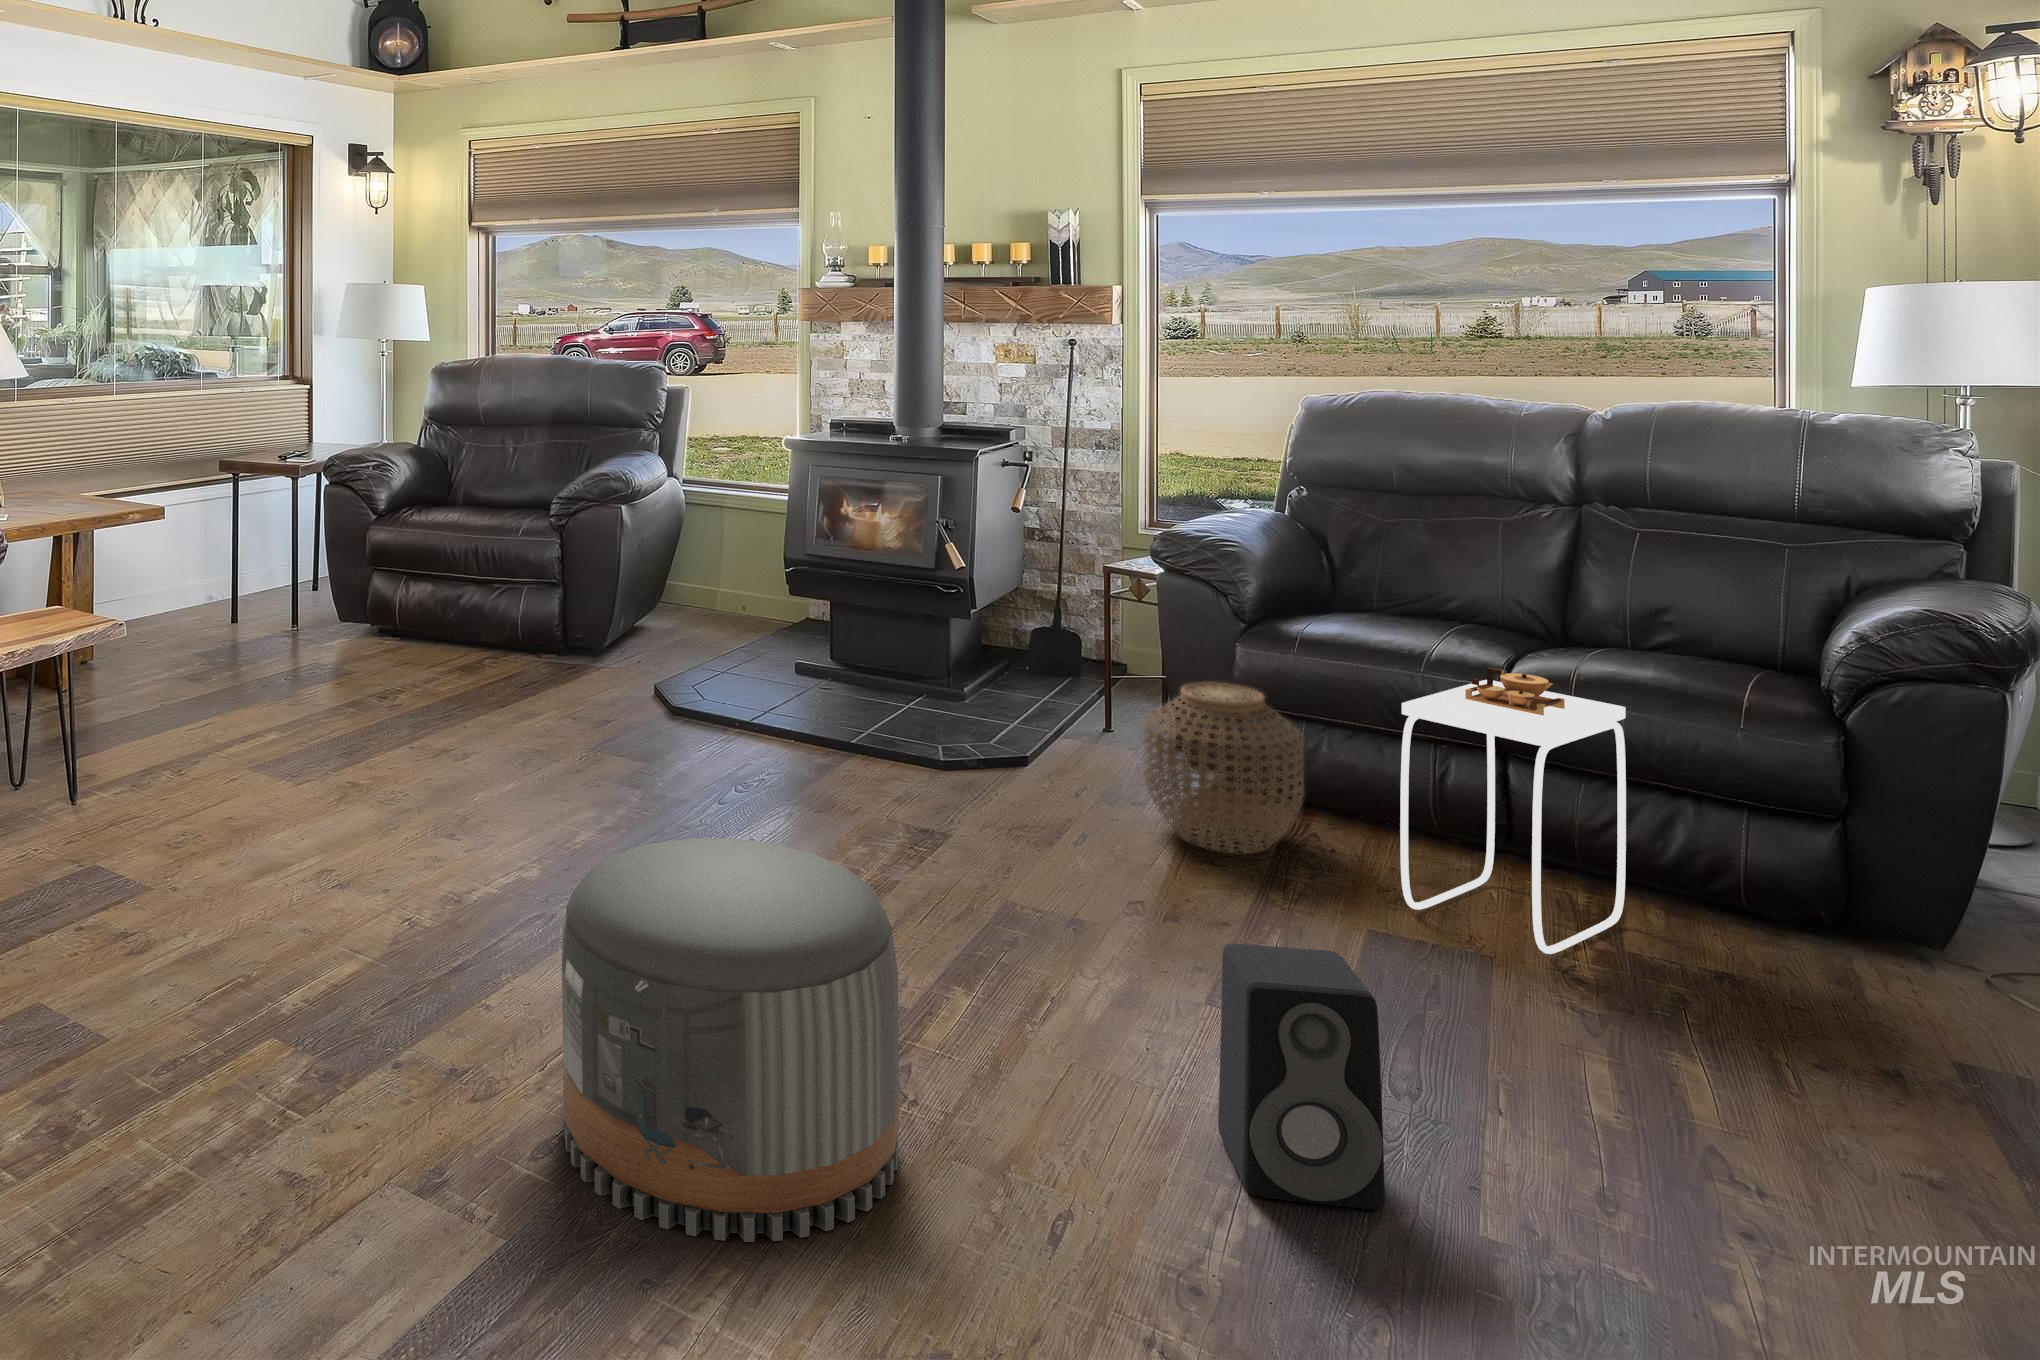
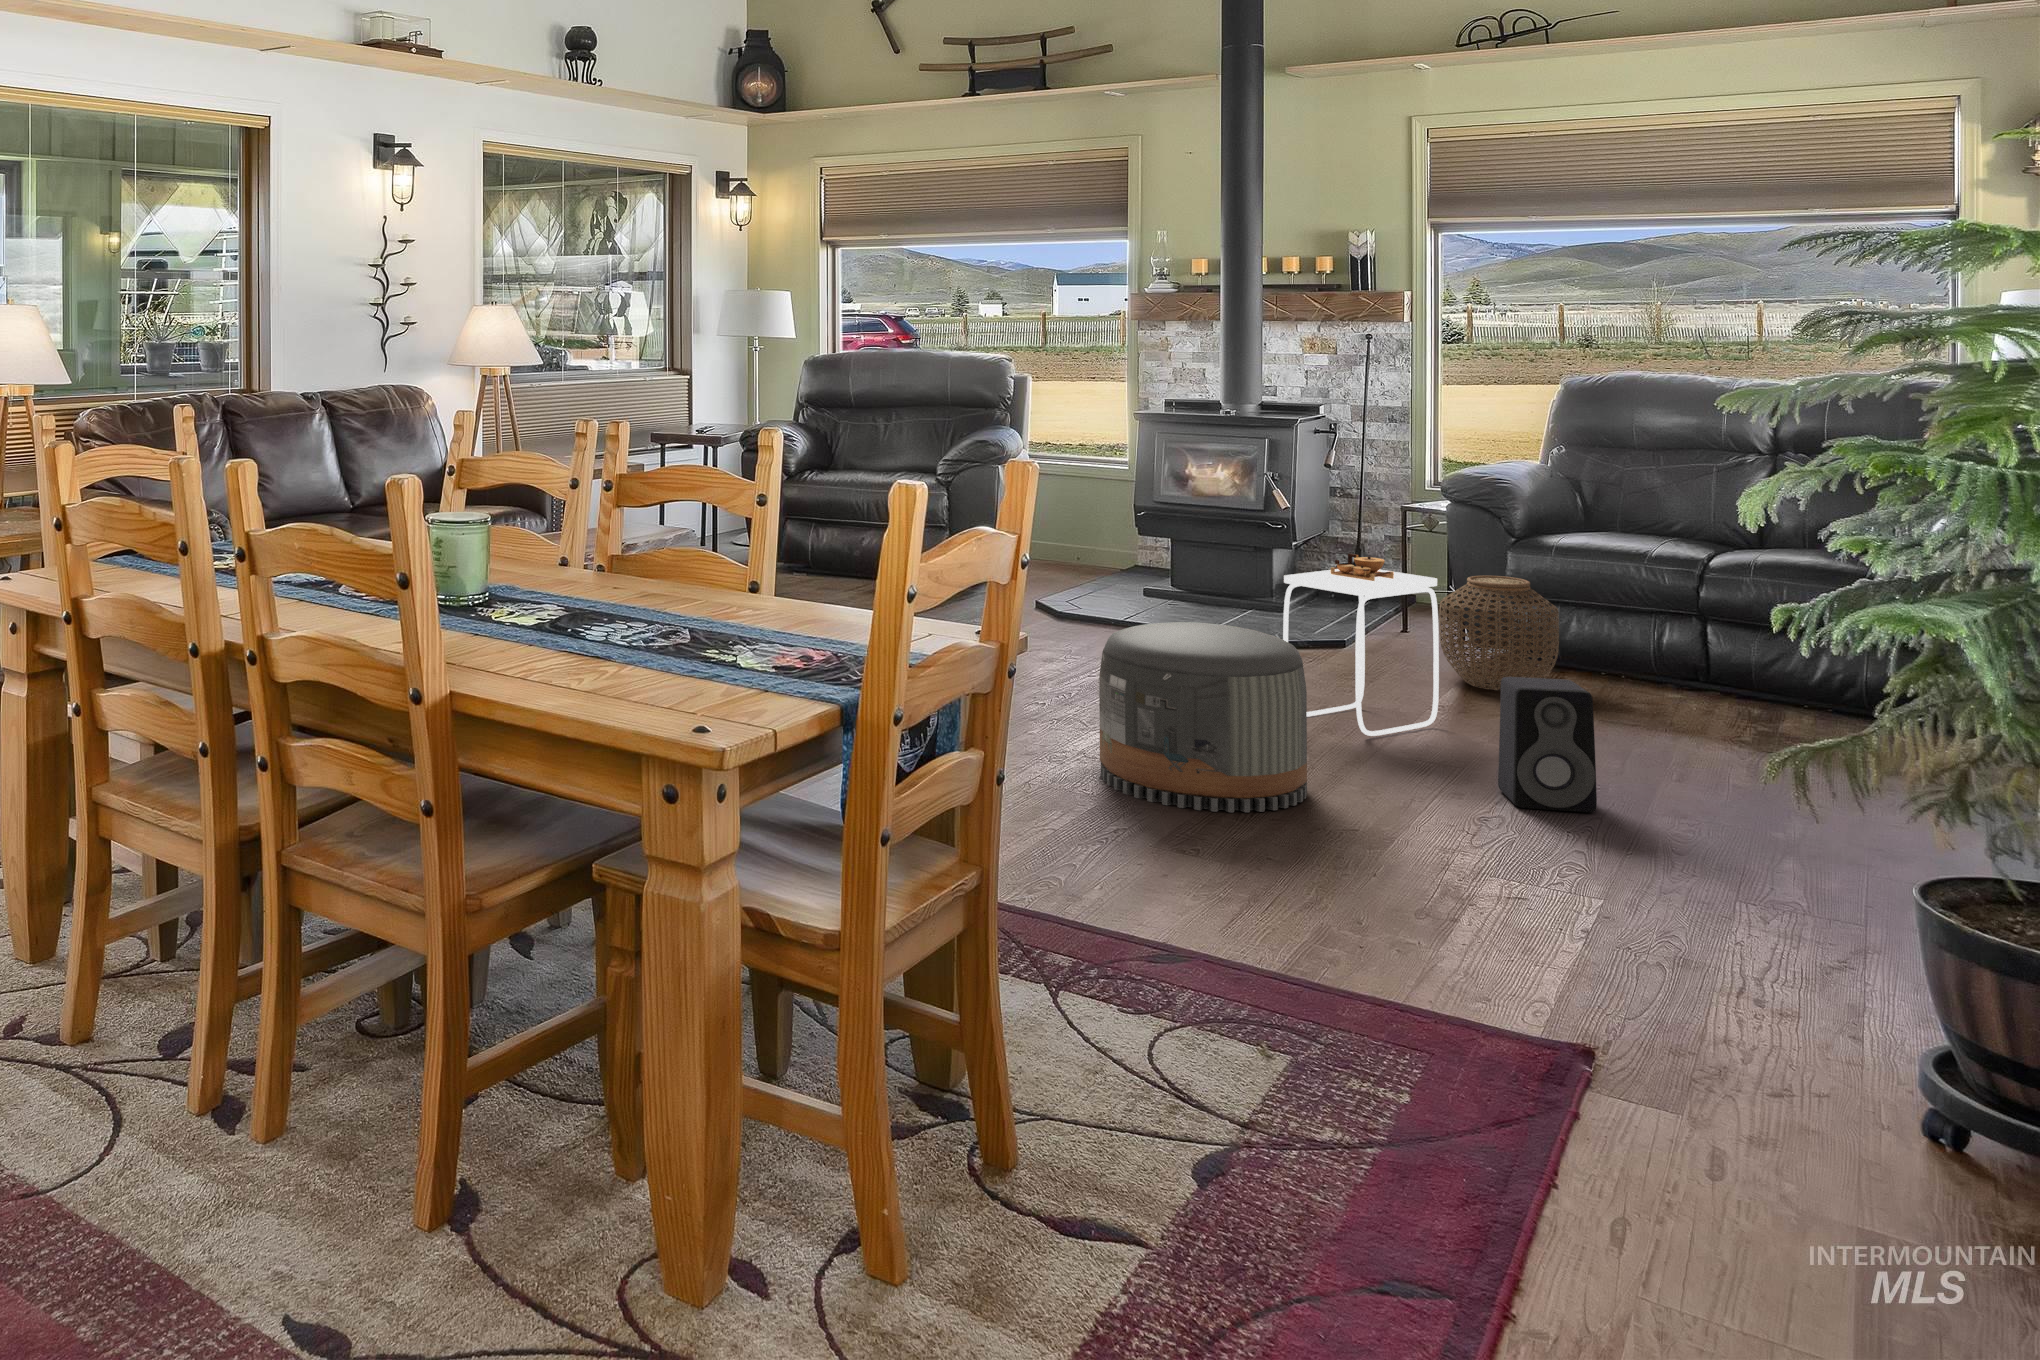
side table: present [1400,667,1626,954] -> present [1283,554,1439,736]

